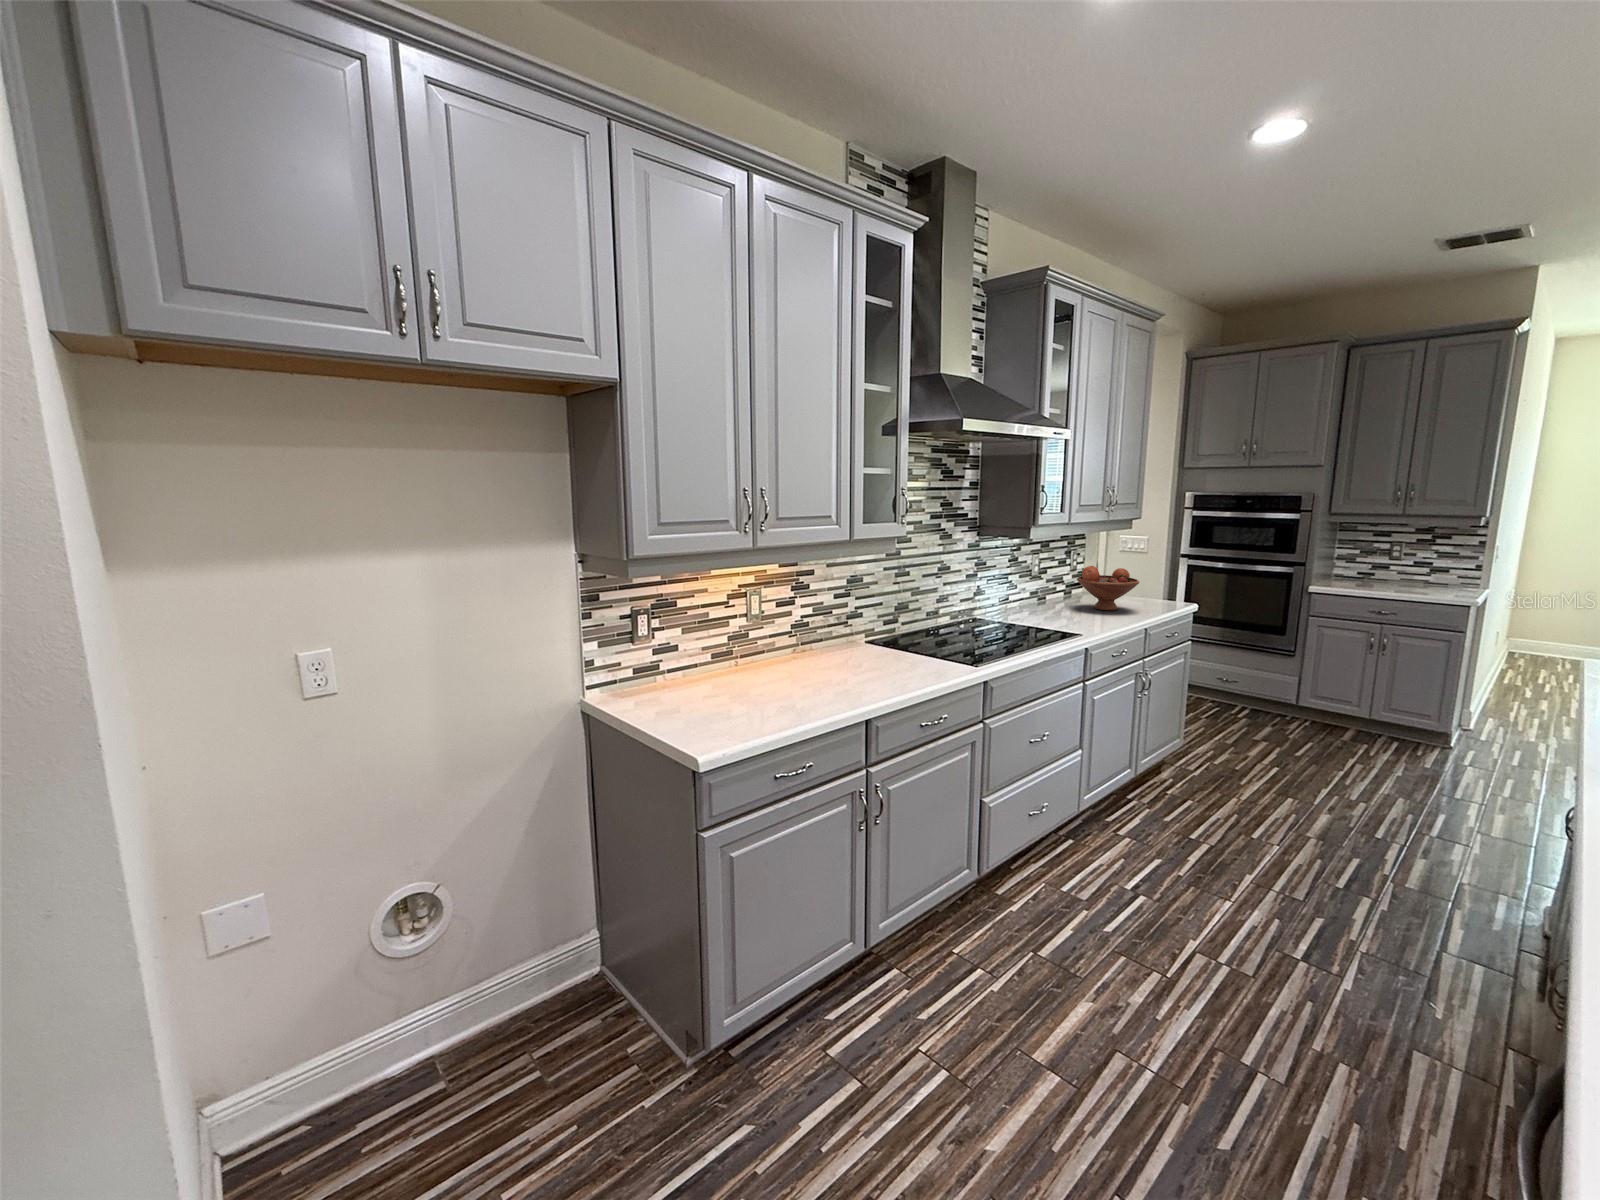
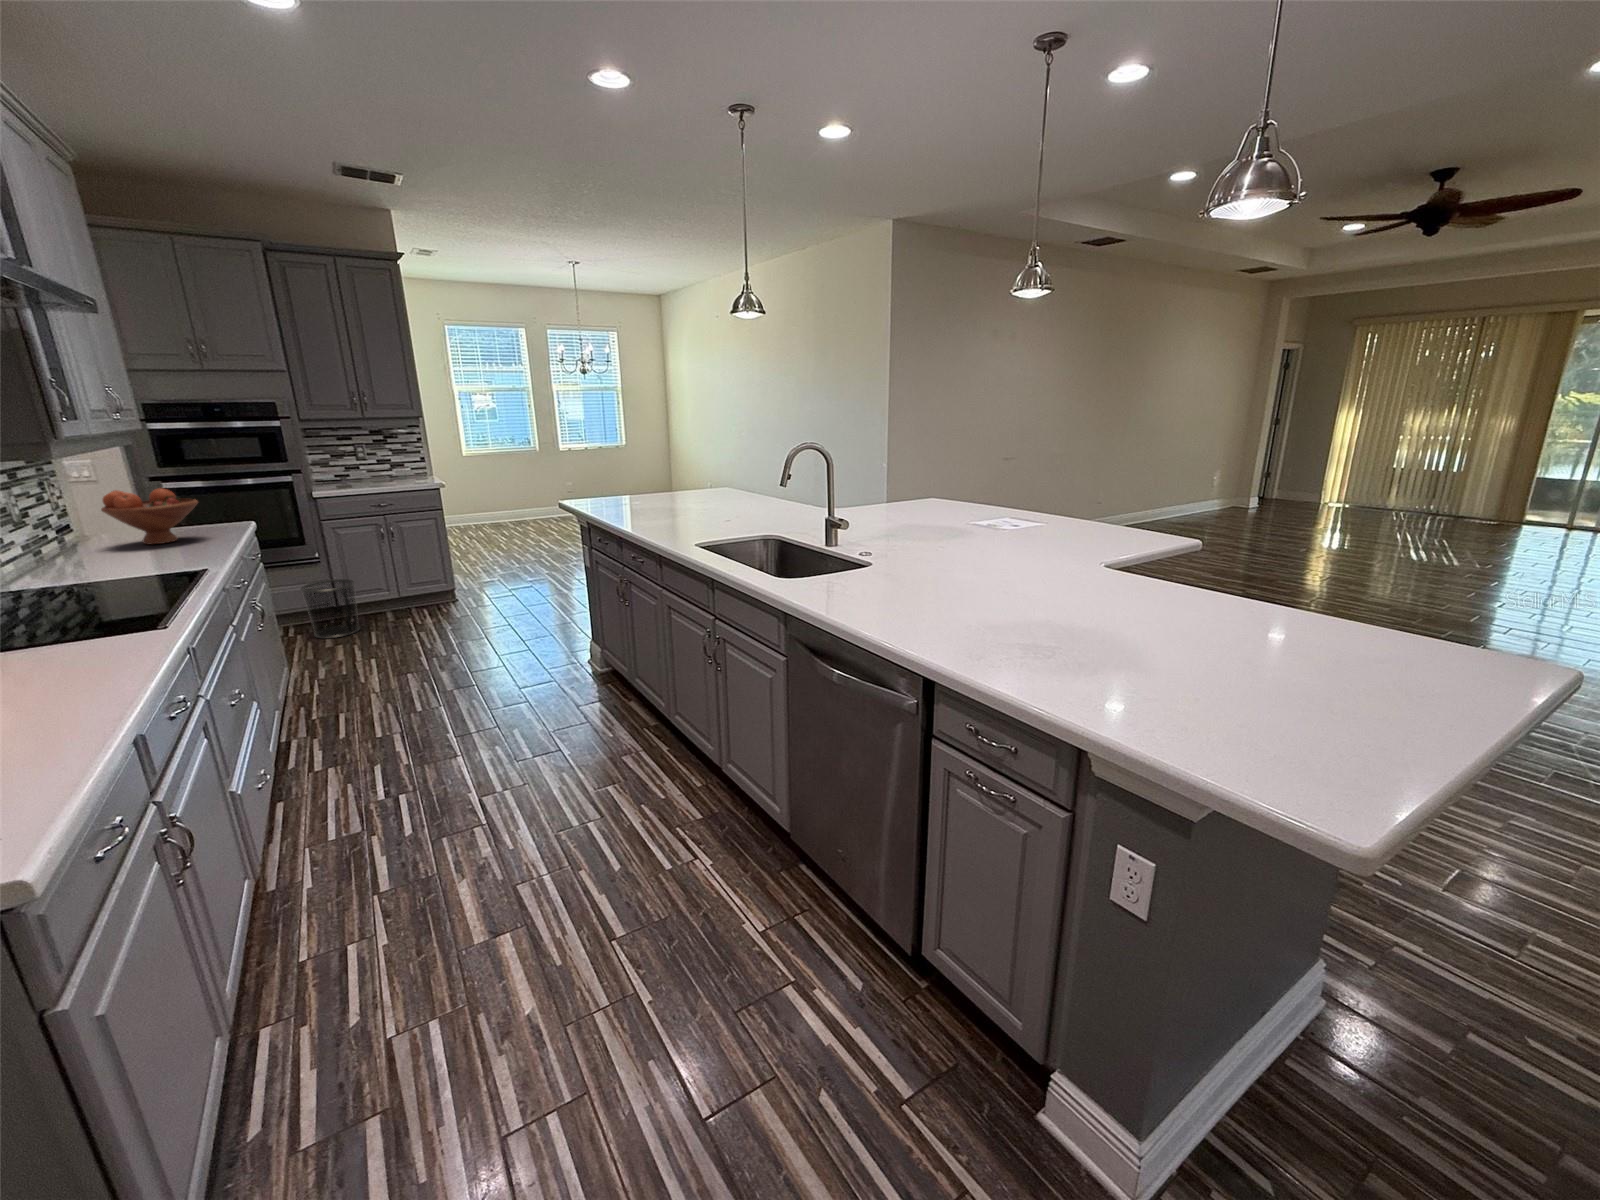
waste bin: none [1255,672,1314,734] -> present [300,579,360,638]

